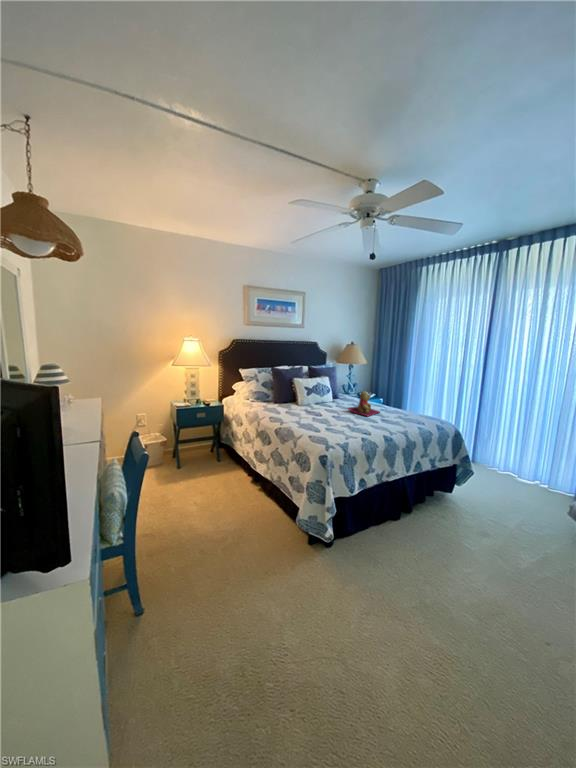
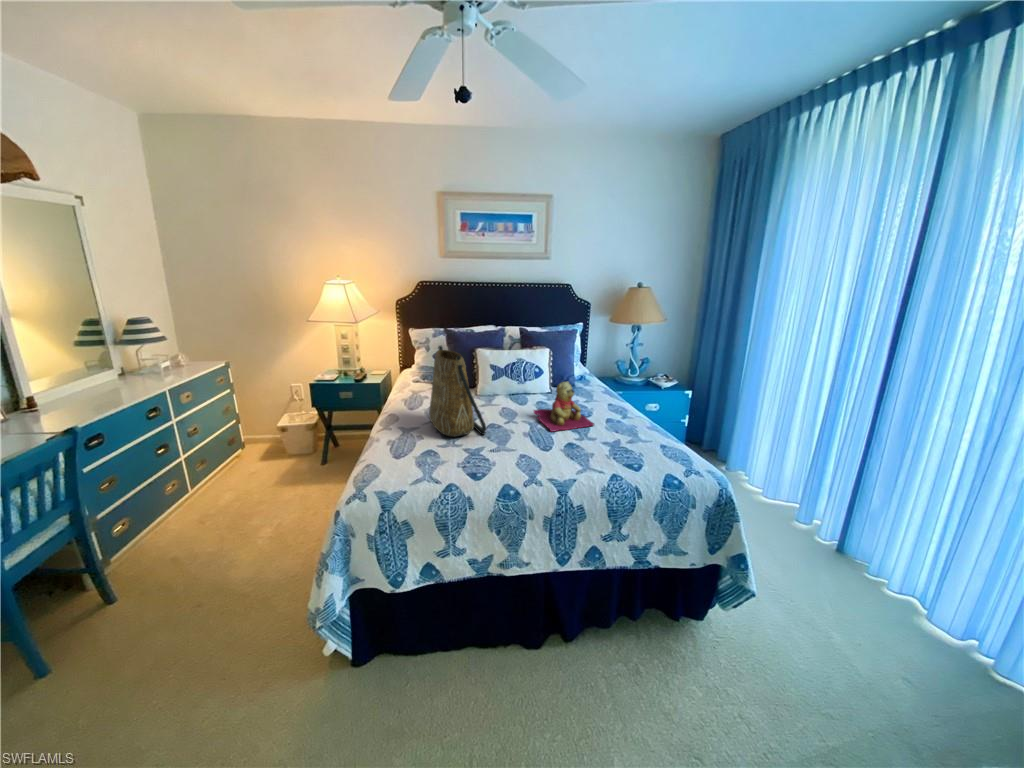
tote bag: none [304,376,346,424] -> present [429,346,486,437]

